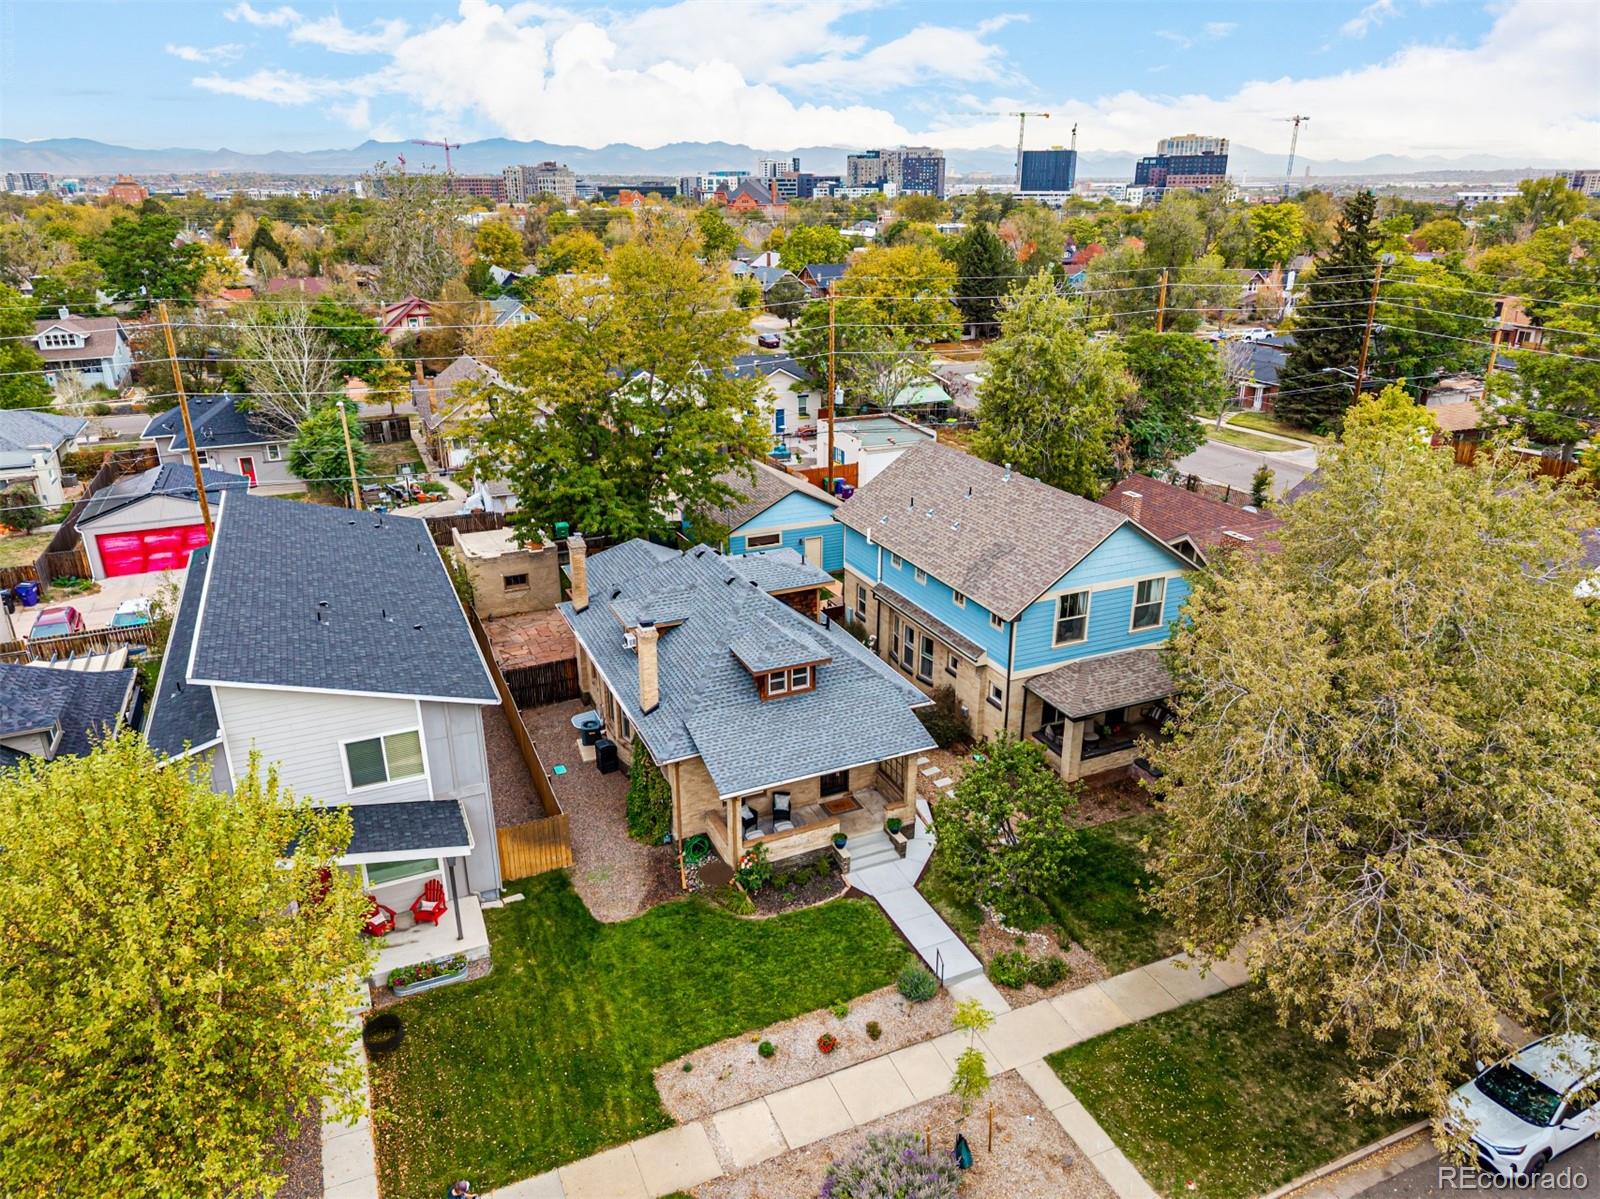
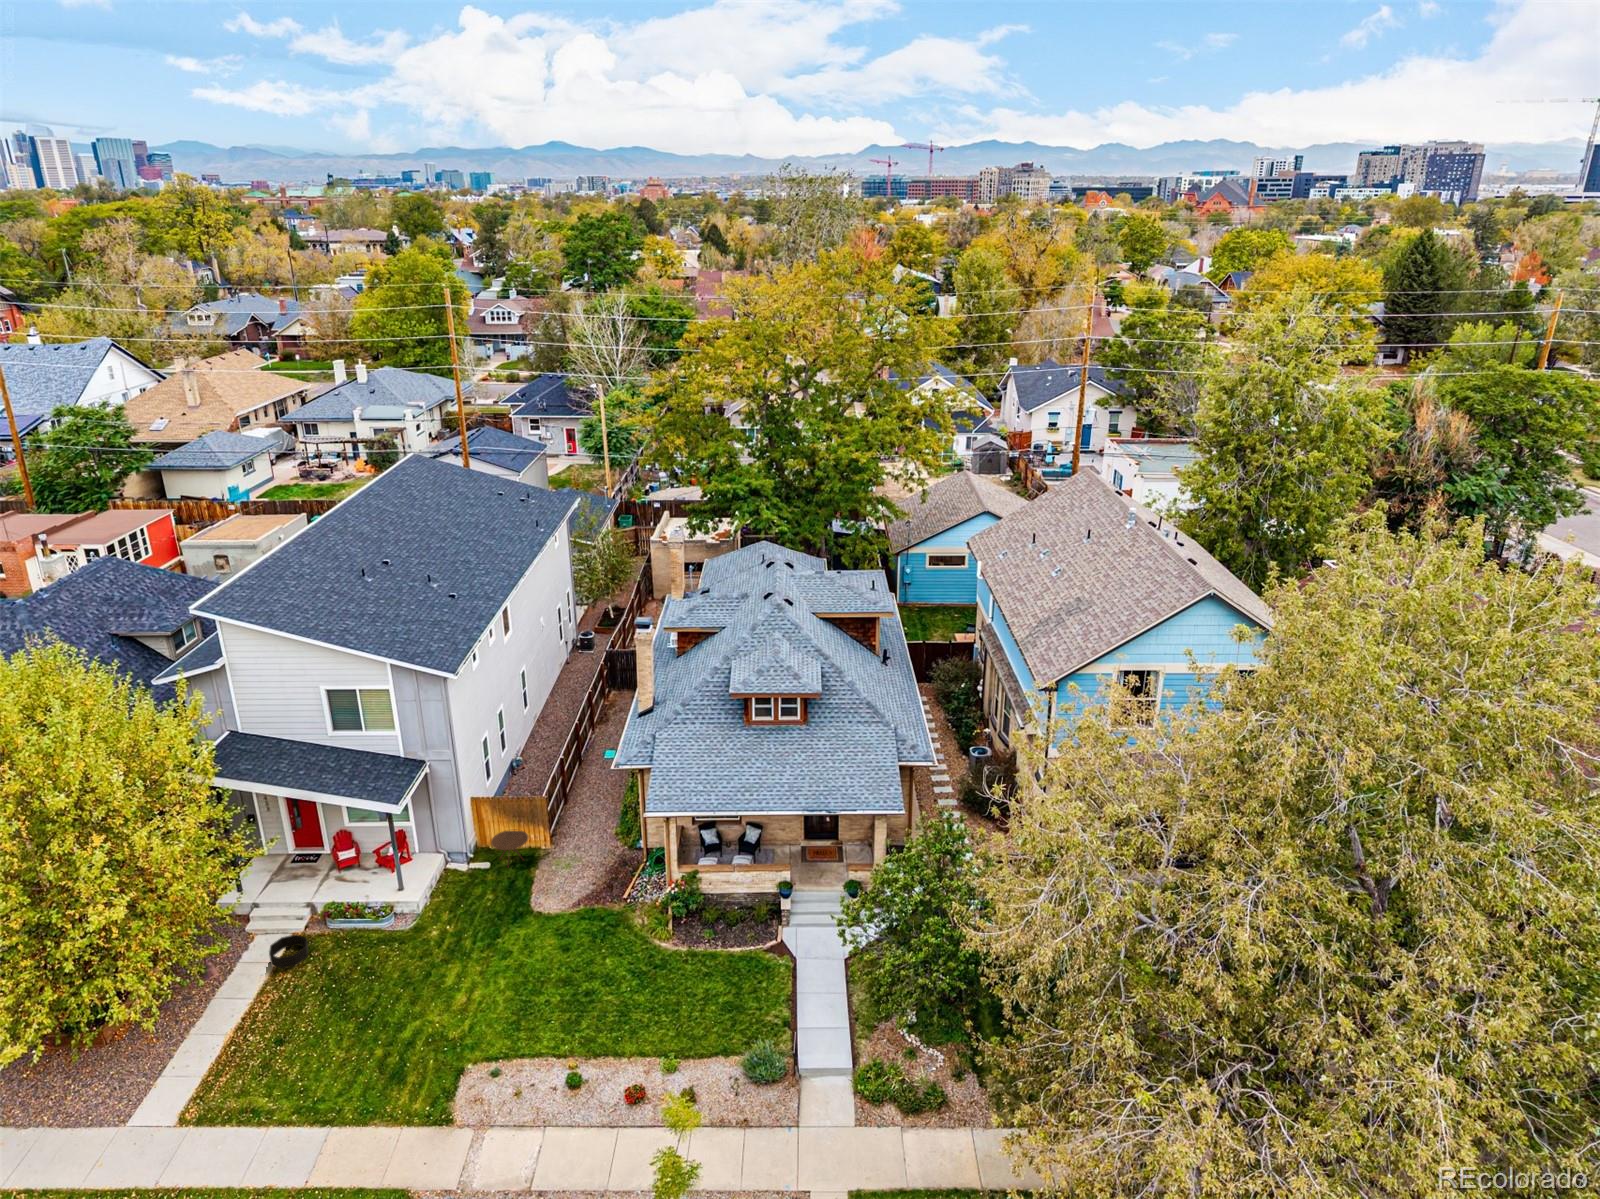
round table: present [697,862,735,899] -> present [491,831,528,859]

